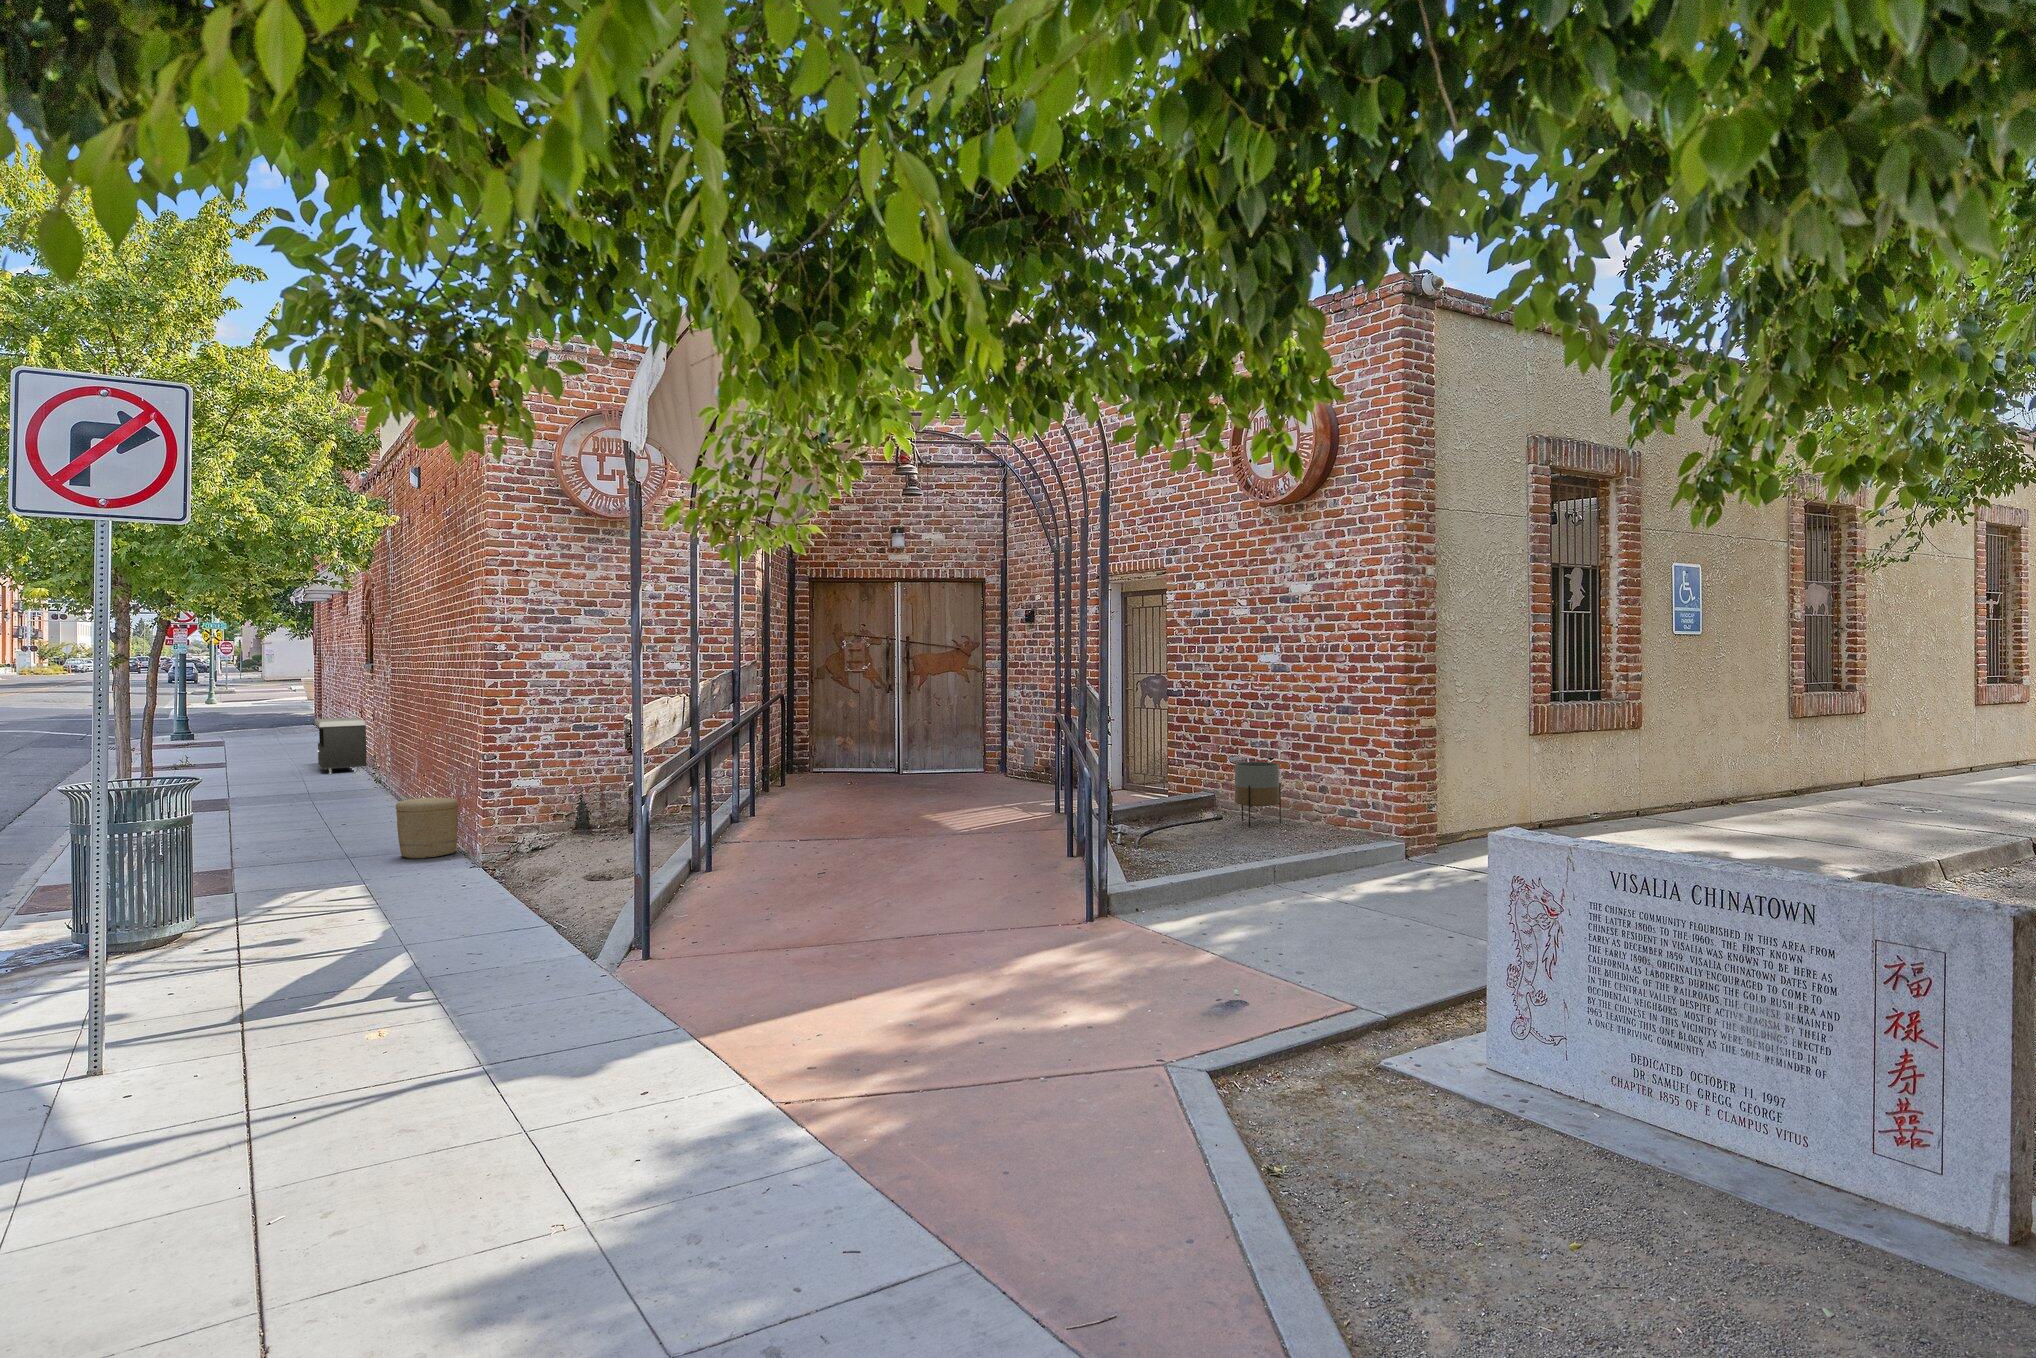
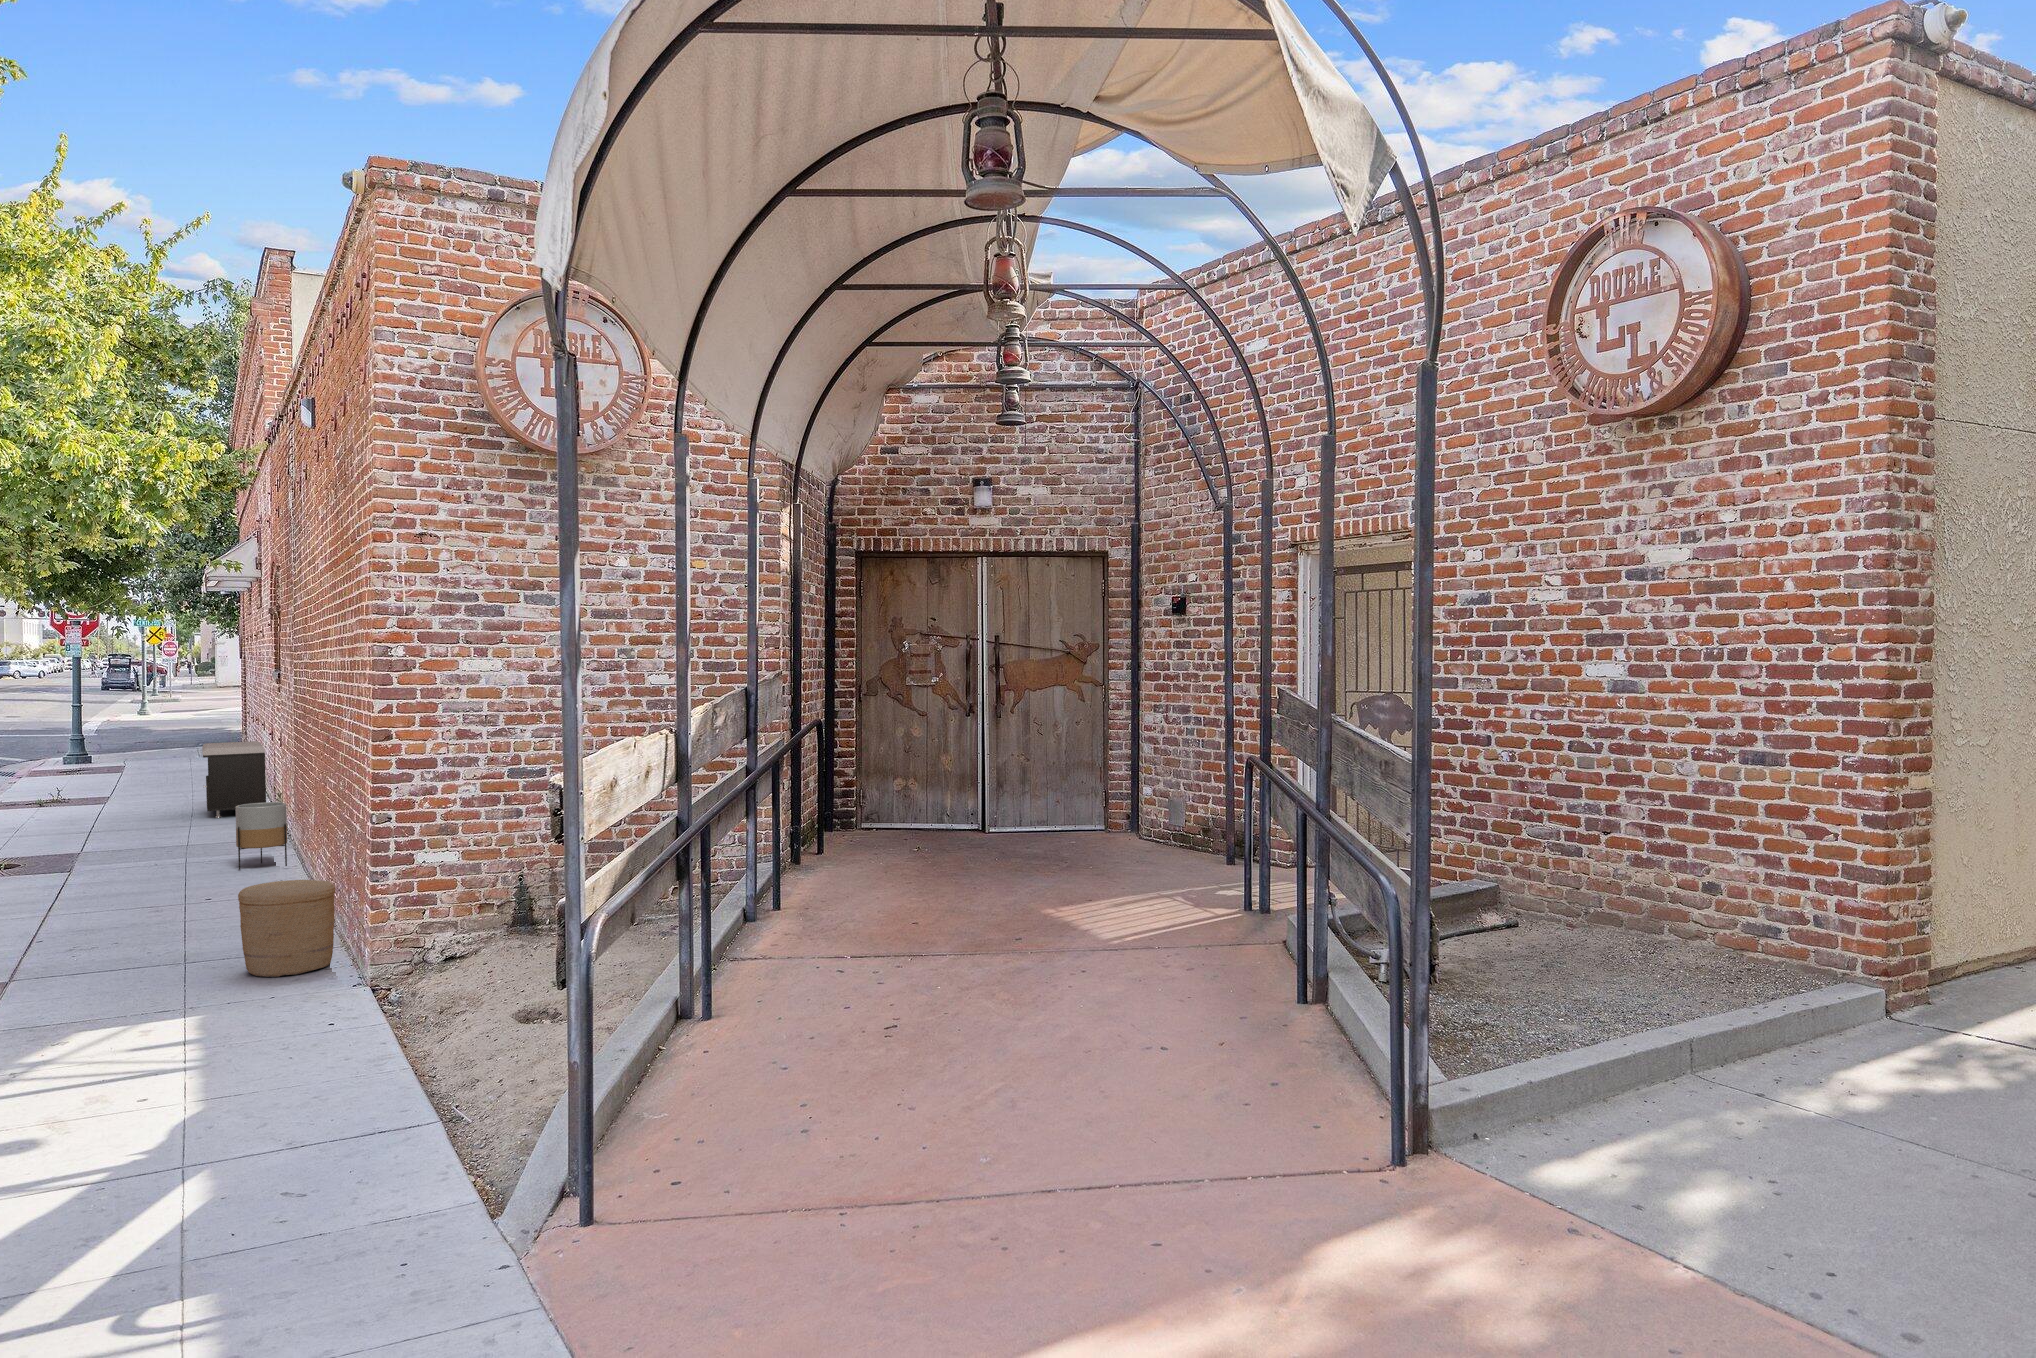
planter: present [1235,762,1281,827] -> present [235,802,287,870]

